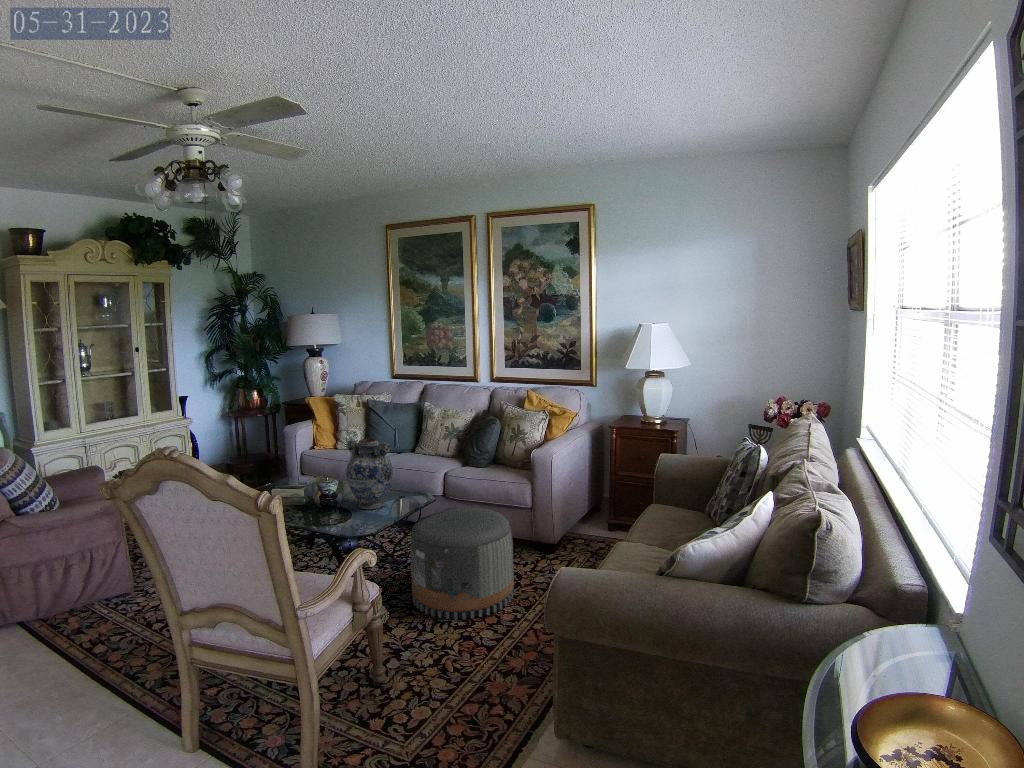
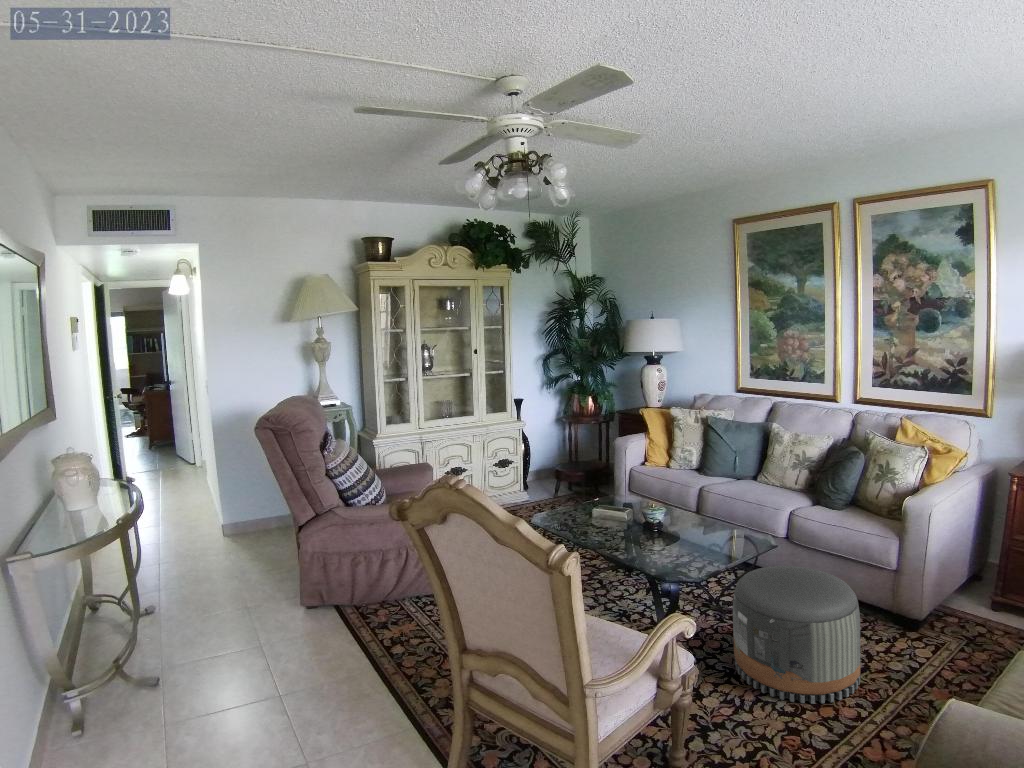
vase: present [346,438,393,510] -> none [668,477,717,554]

